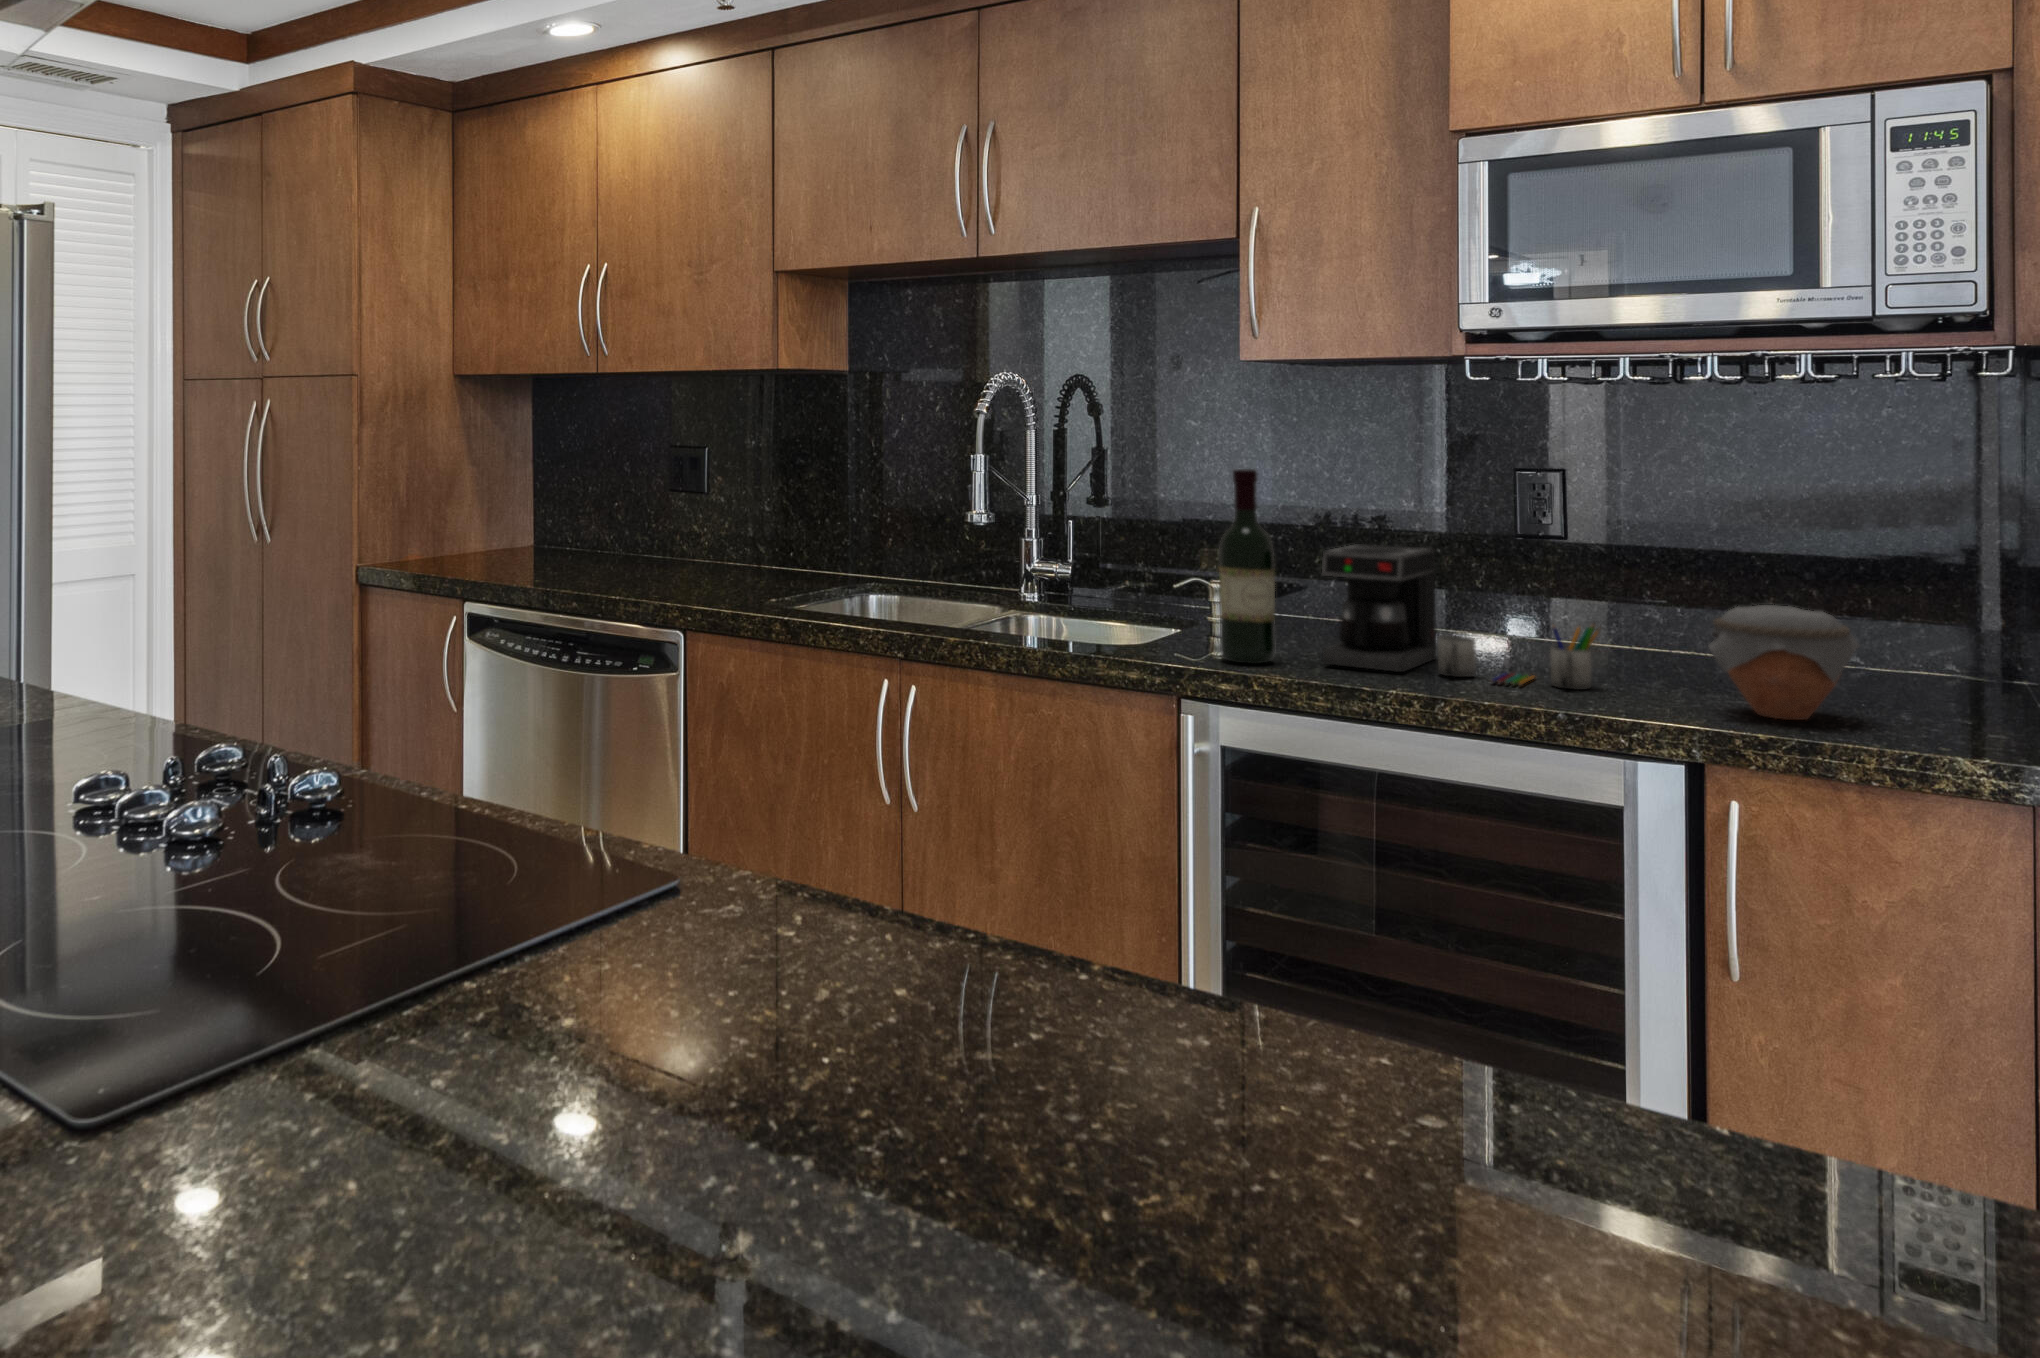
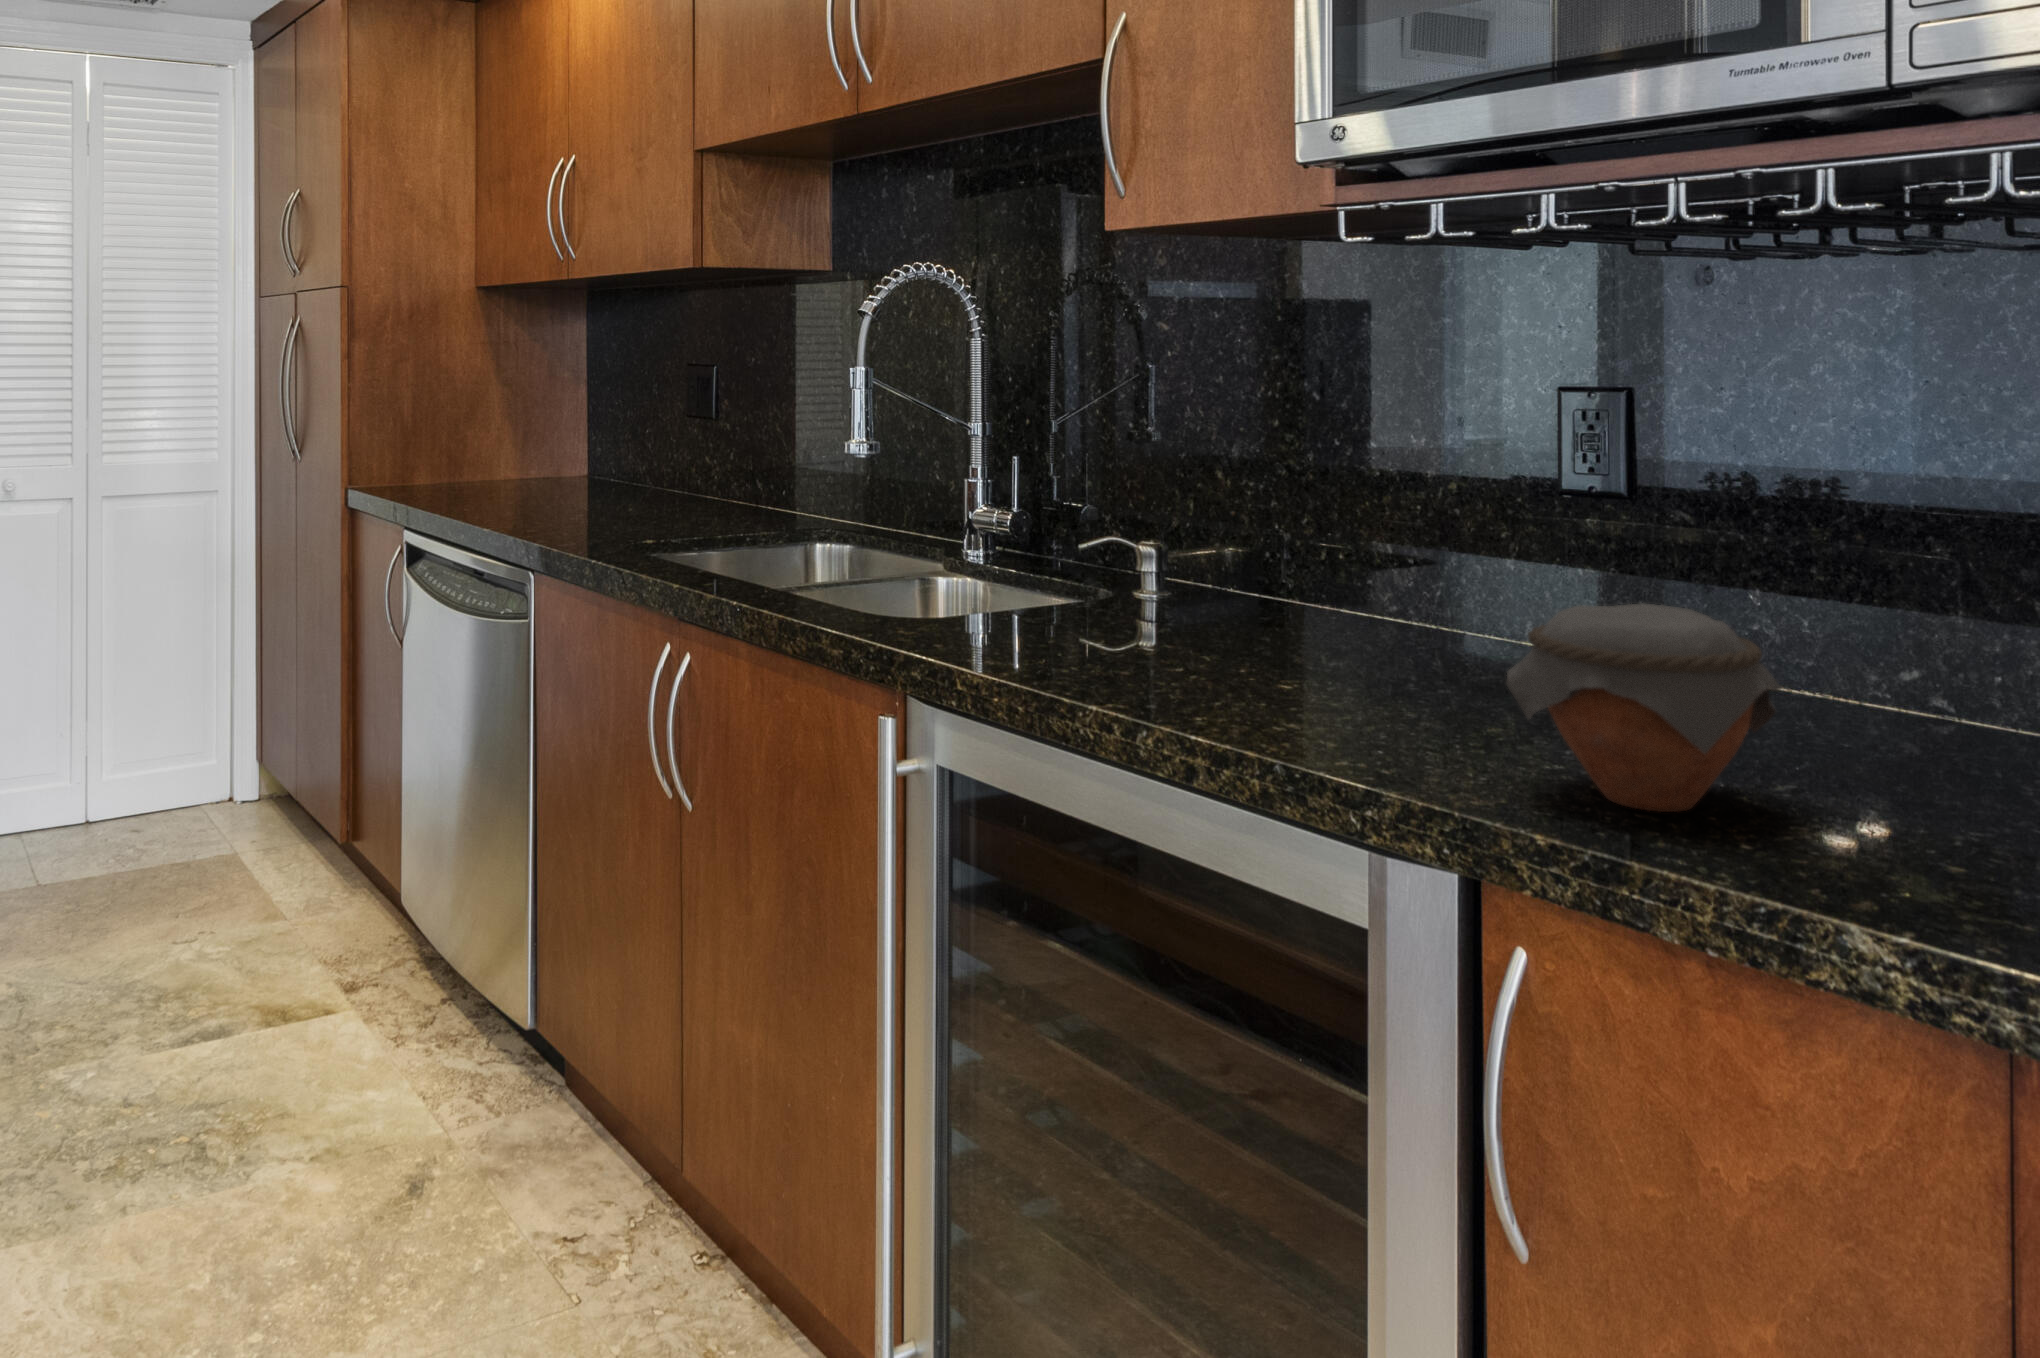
wine bottle: present [1219,469,1275,664] -> none [967,382,1045,655]
coffee maker: present [1321,544,1600,690] -> none [1086,485,1434,725]

